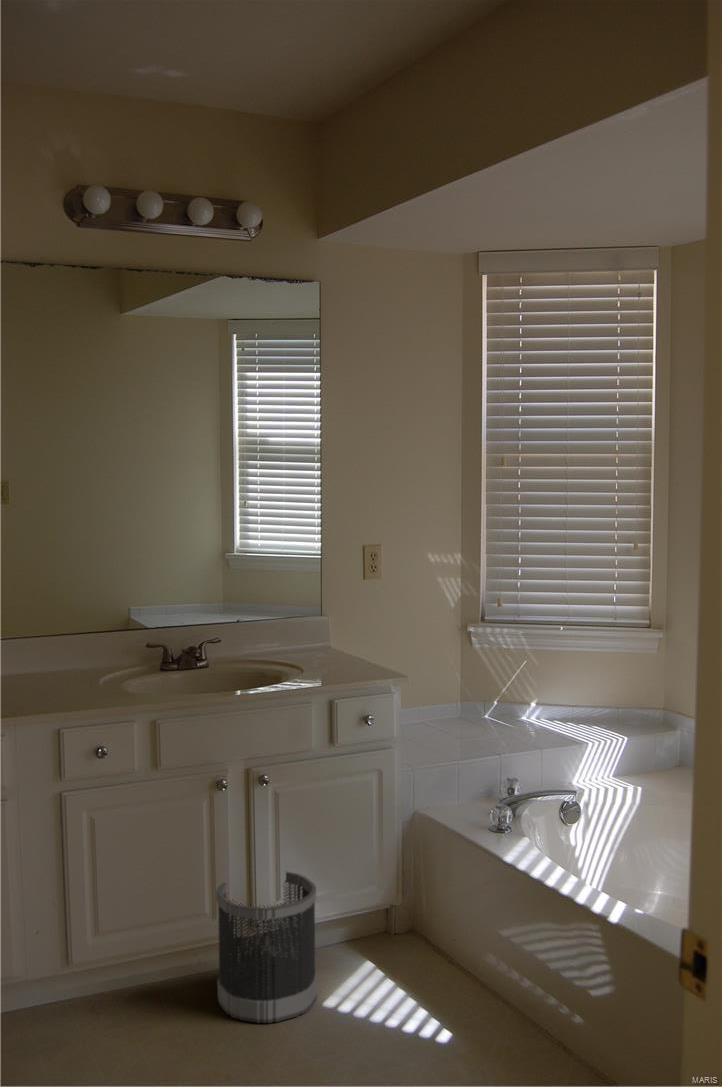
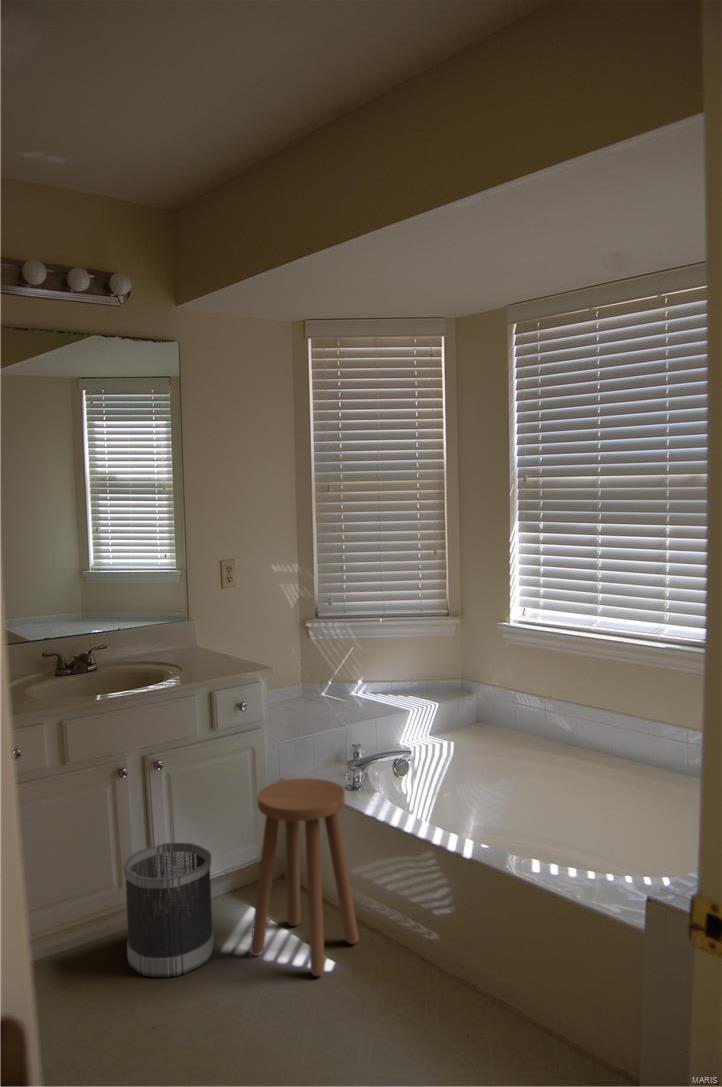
stool: none [356,810,488,1048] -> present [250,778,359,976]

